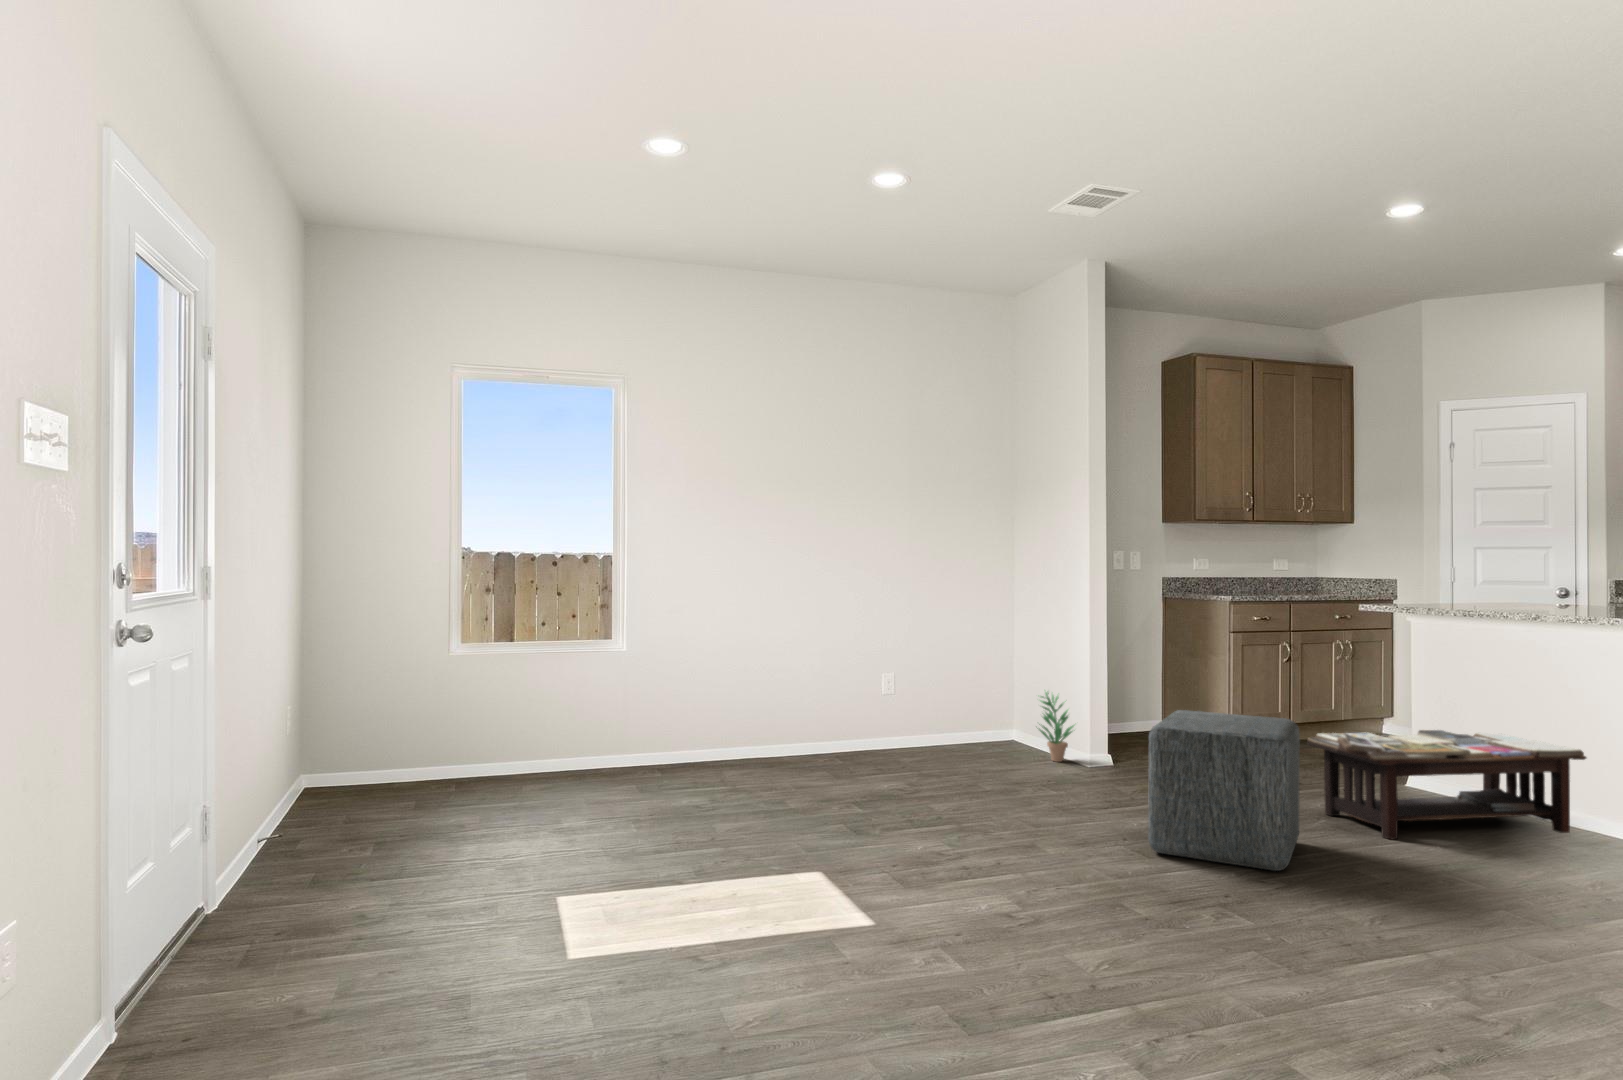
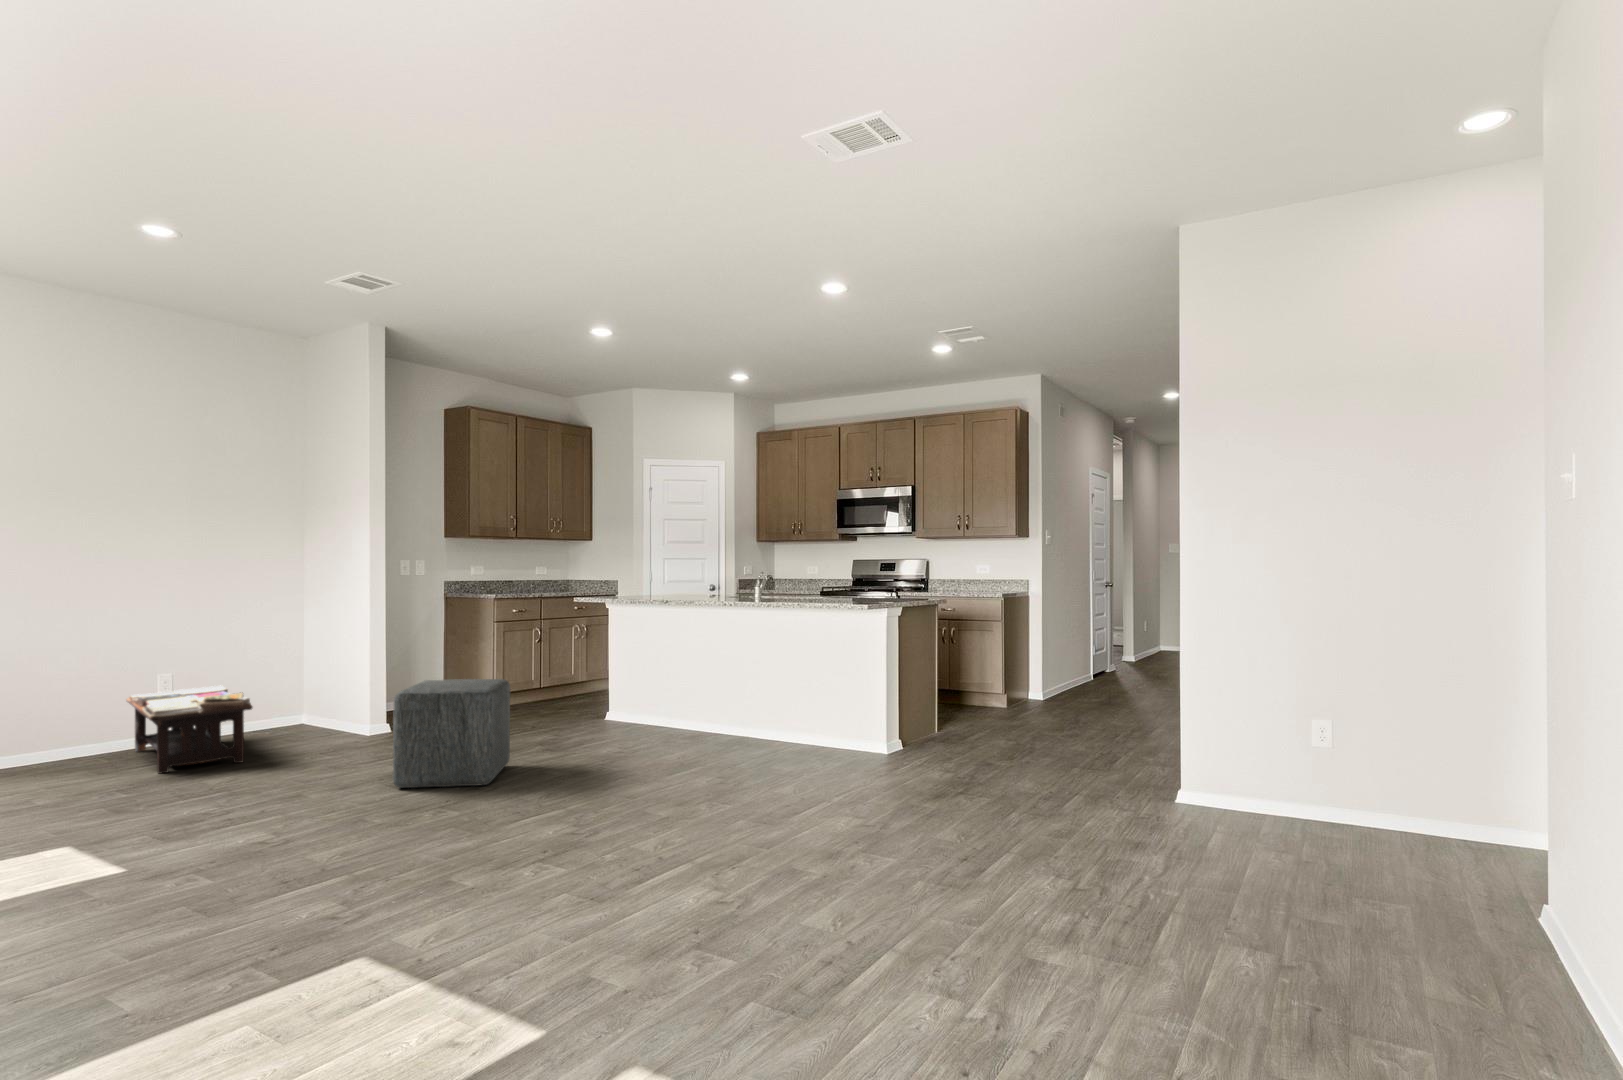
potted plant: present [1039,692,1074,762] -> none [321,677,360,737]
coffee table: present [1307,730,1586,839] -> present [126,685,252,774]

